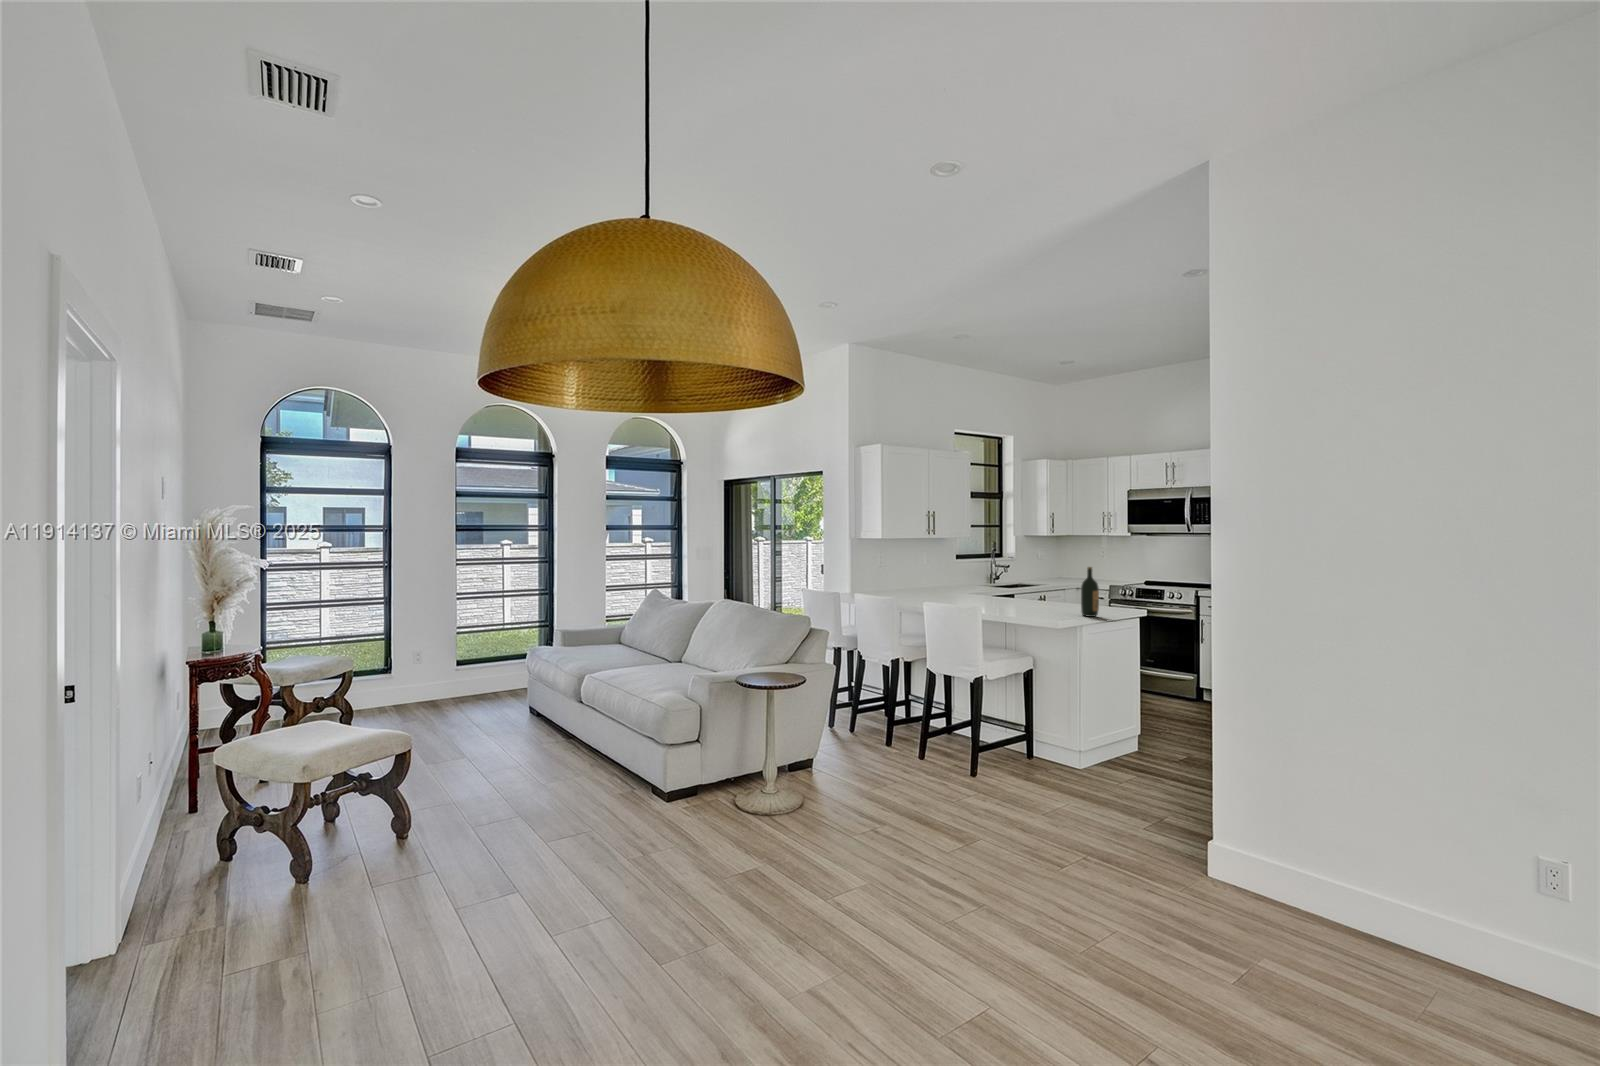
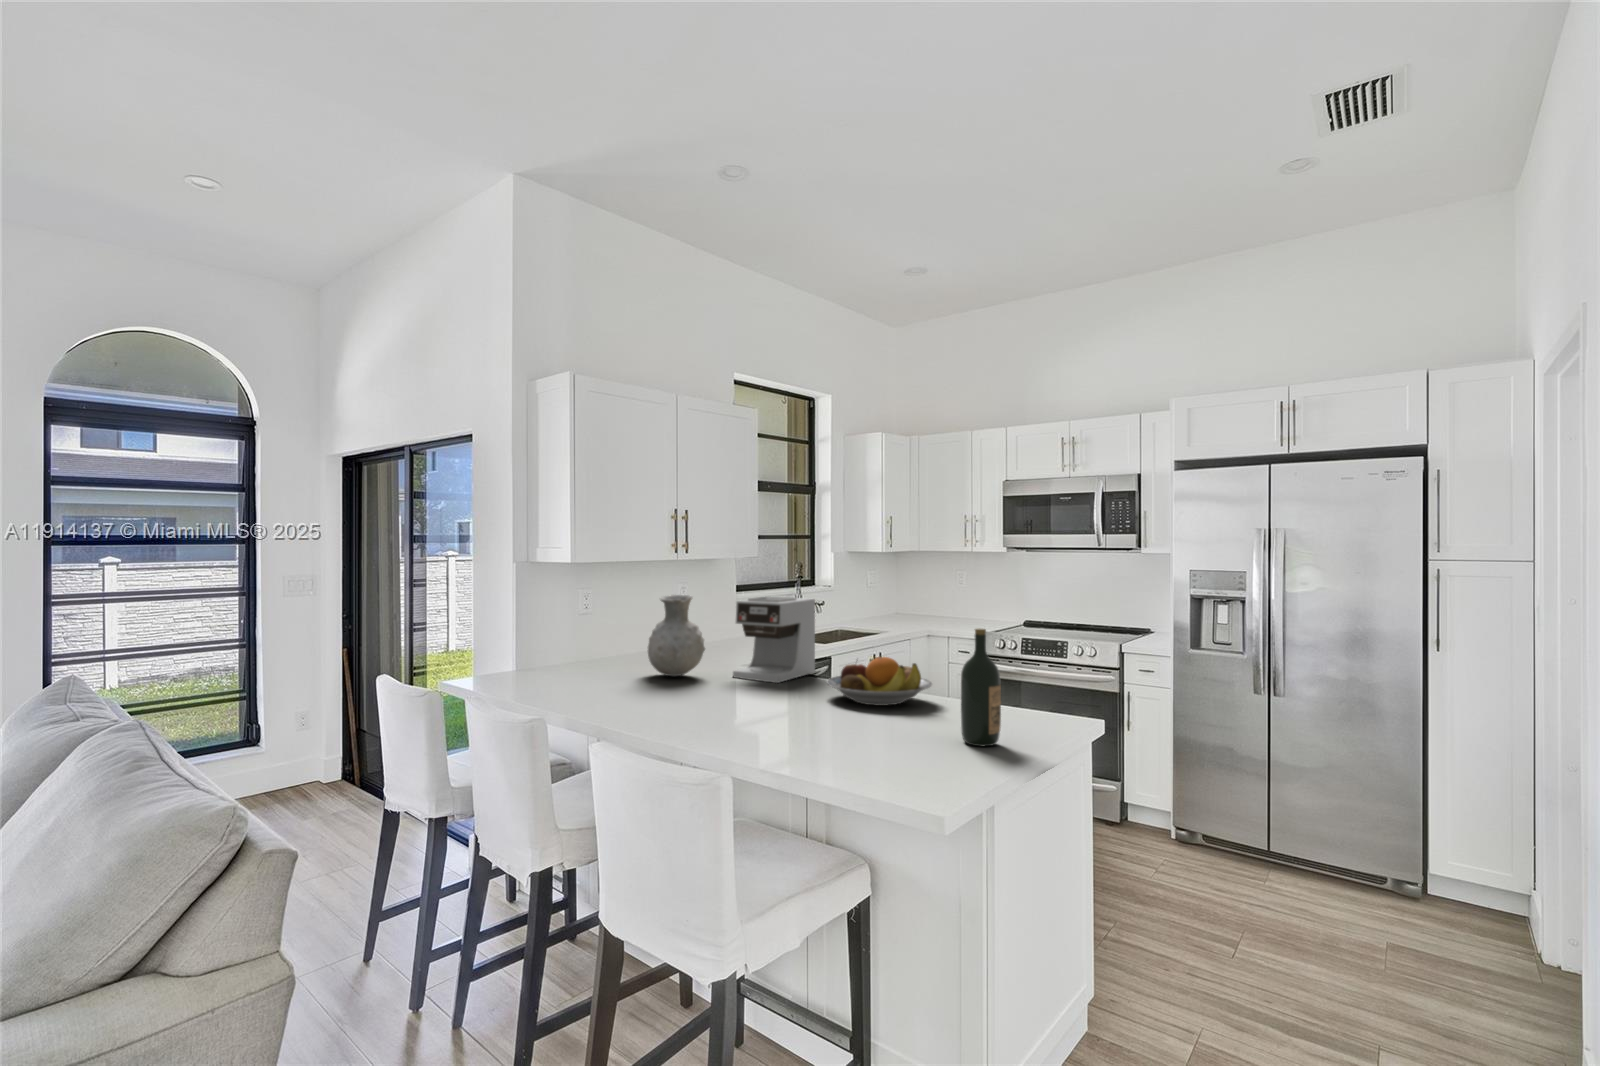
vase: none [924,556,953,597] -> present [648,595,705,676]
coffee maker: none [967,558,1010,600] -> present [733,596,815,683]
fruit bowl: none [1018,585,1071,607] -> present [827,657,932,705]

